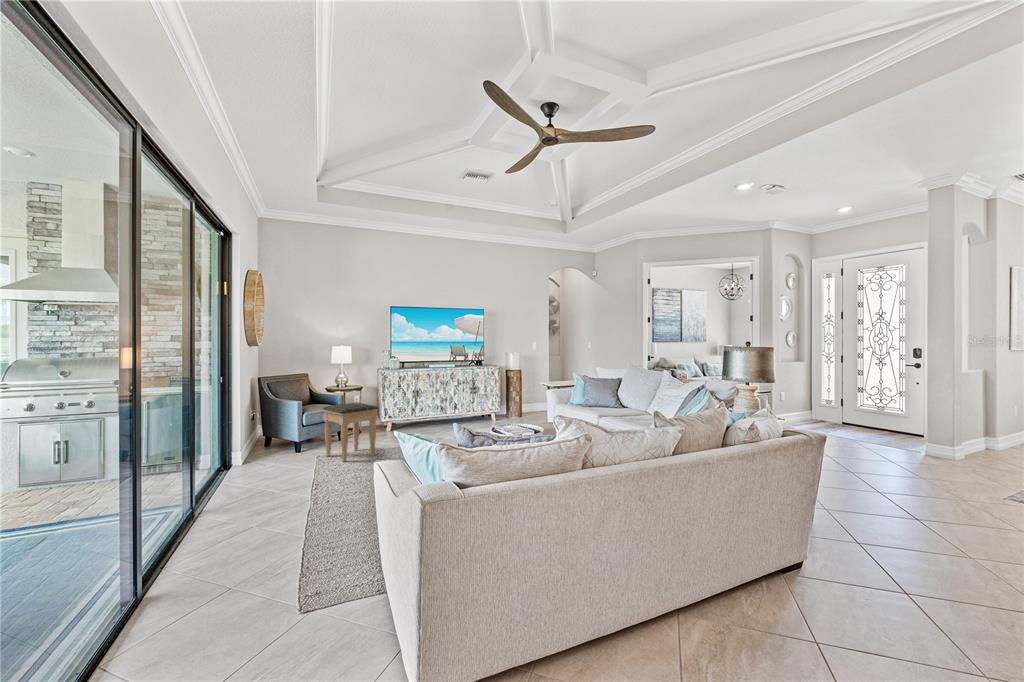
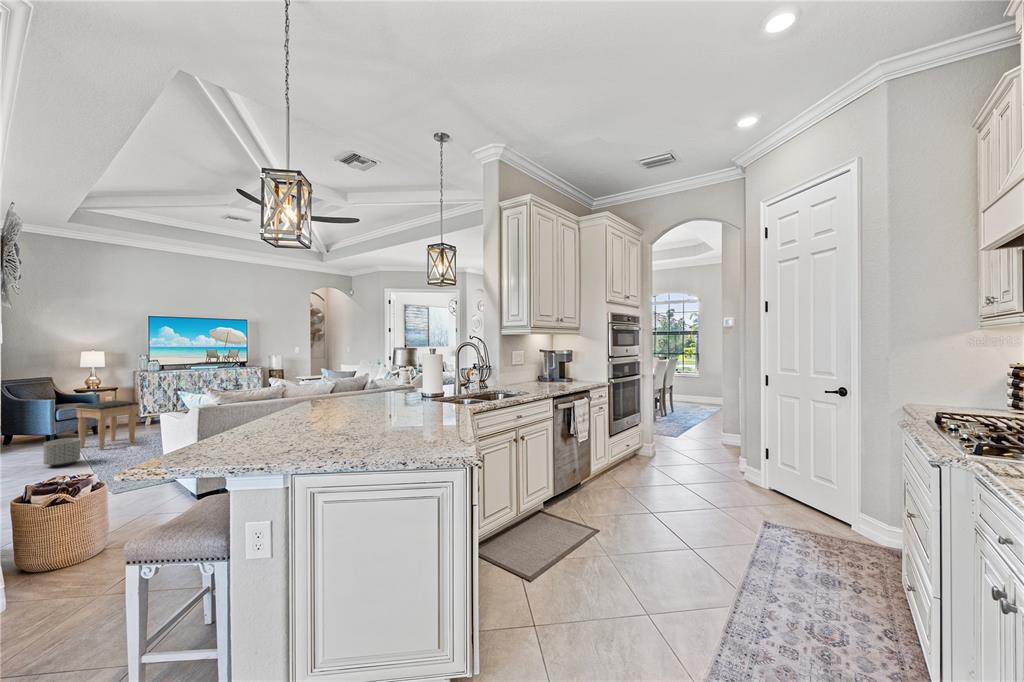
planter: none [290,447,322,481] -> present [44,438,80,466]

